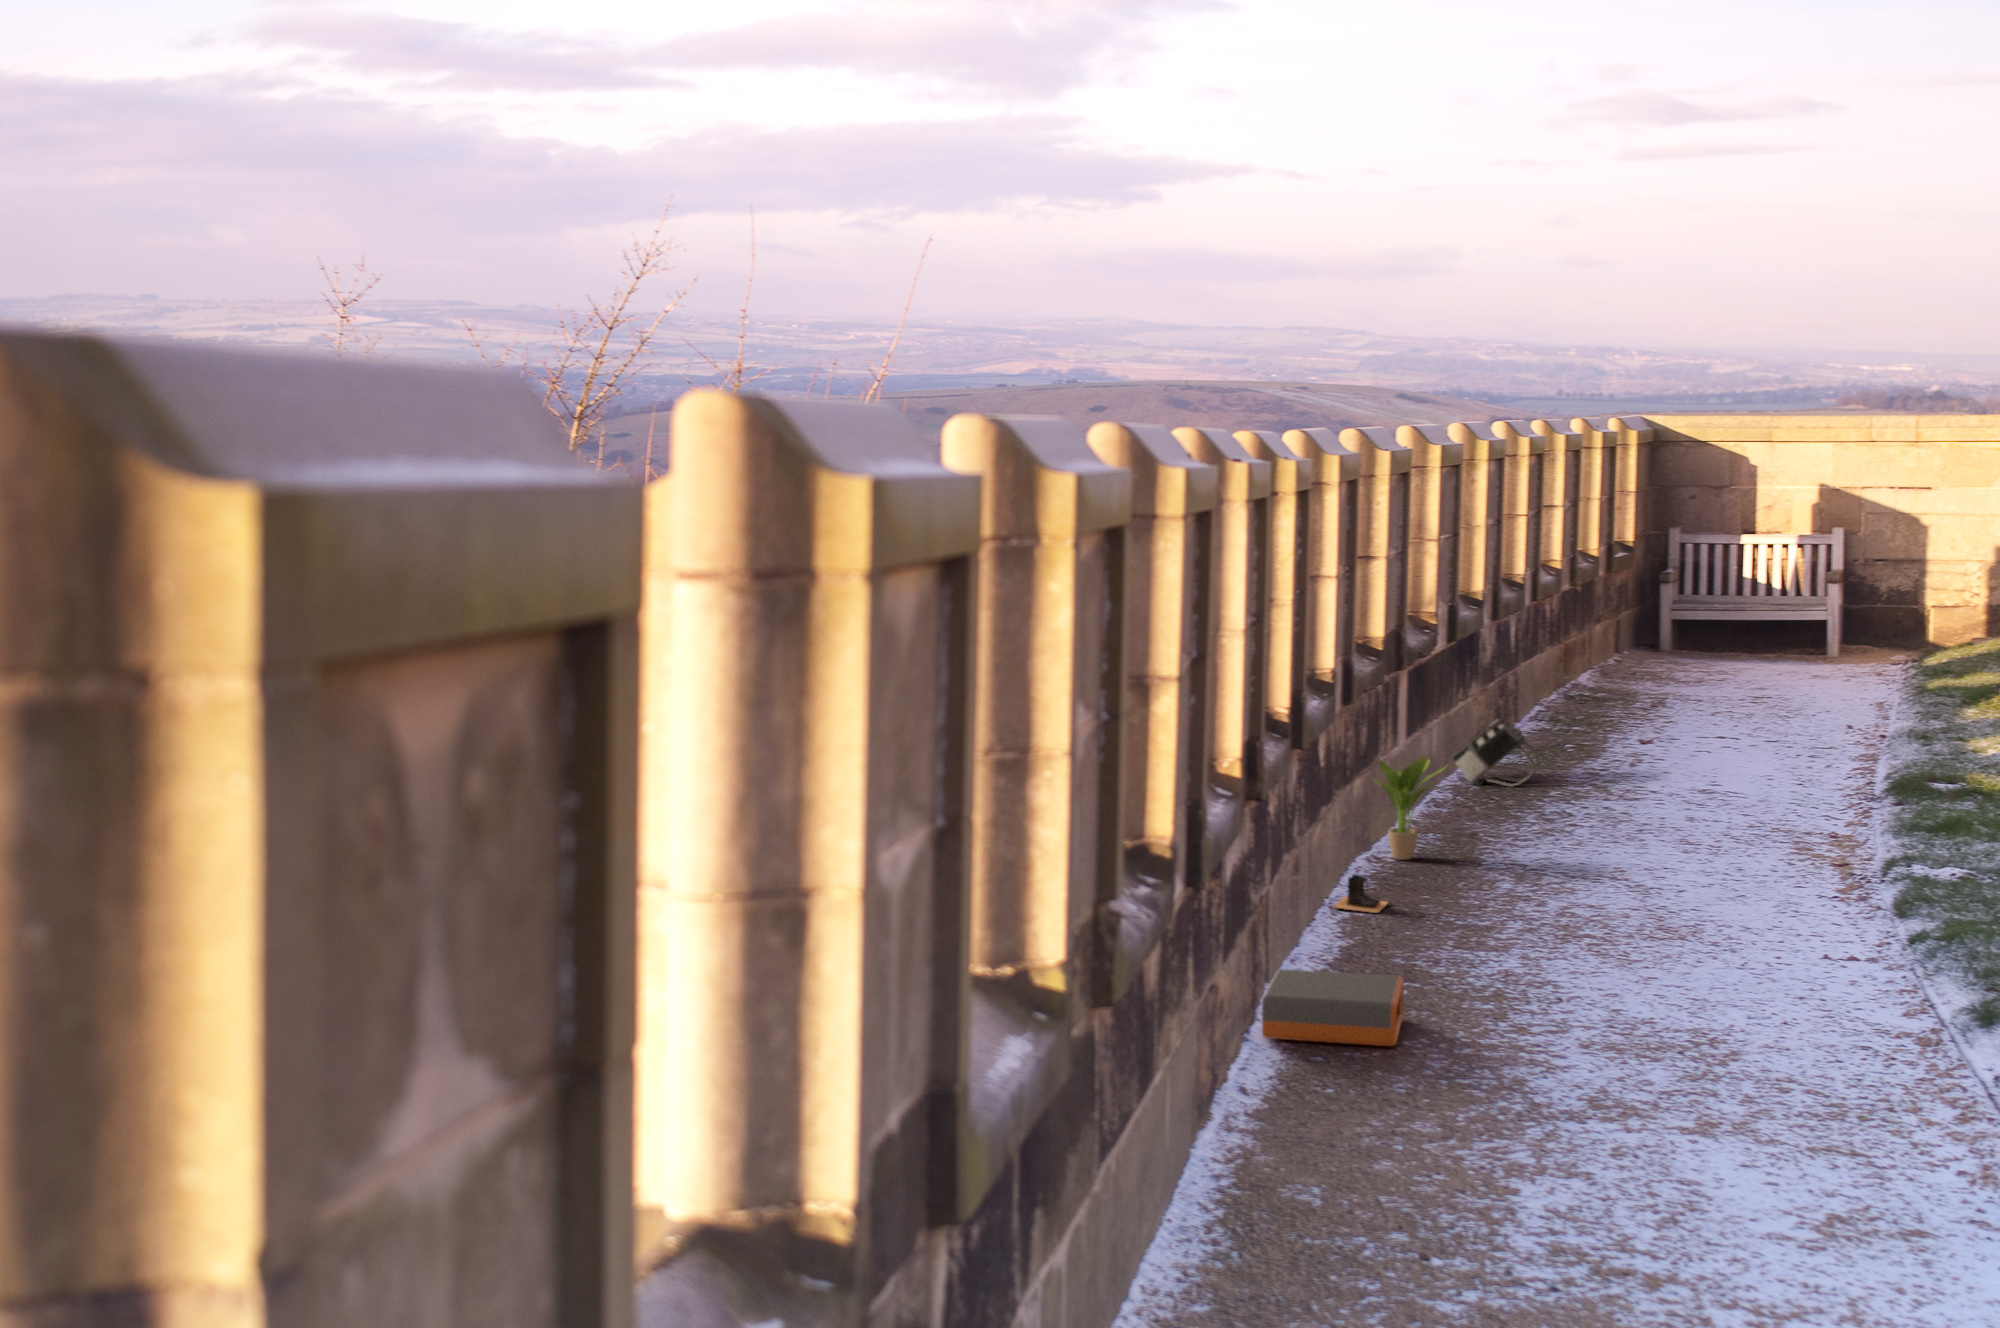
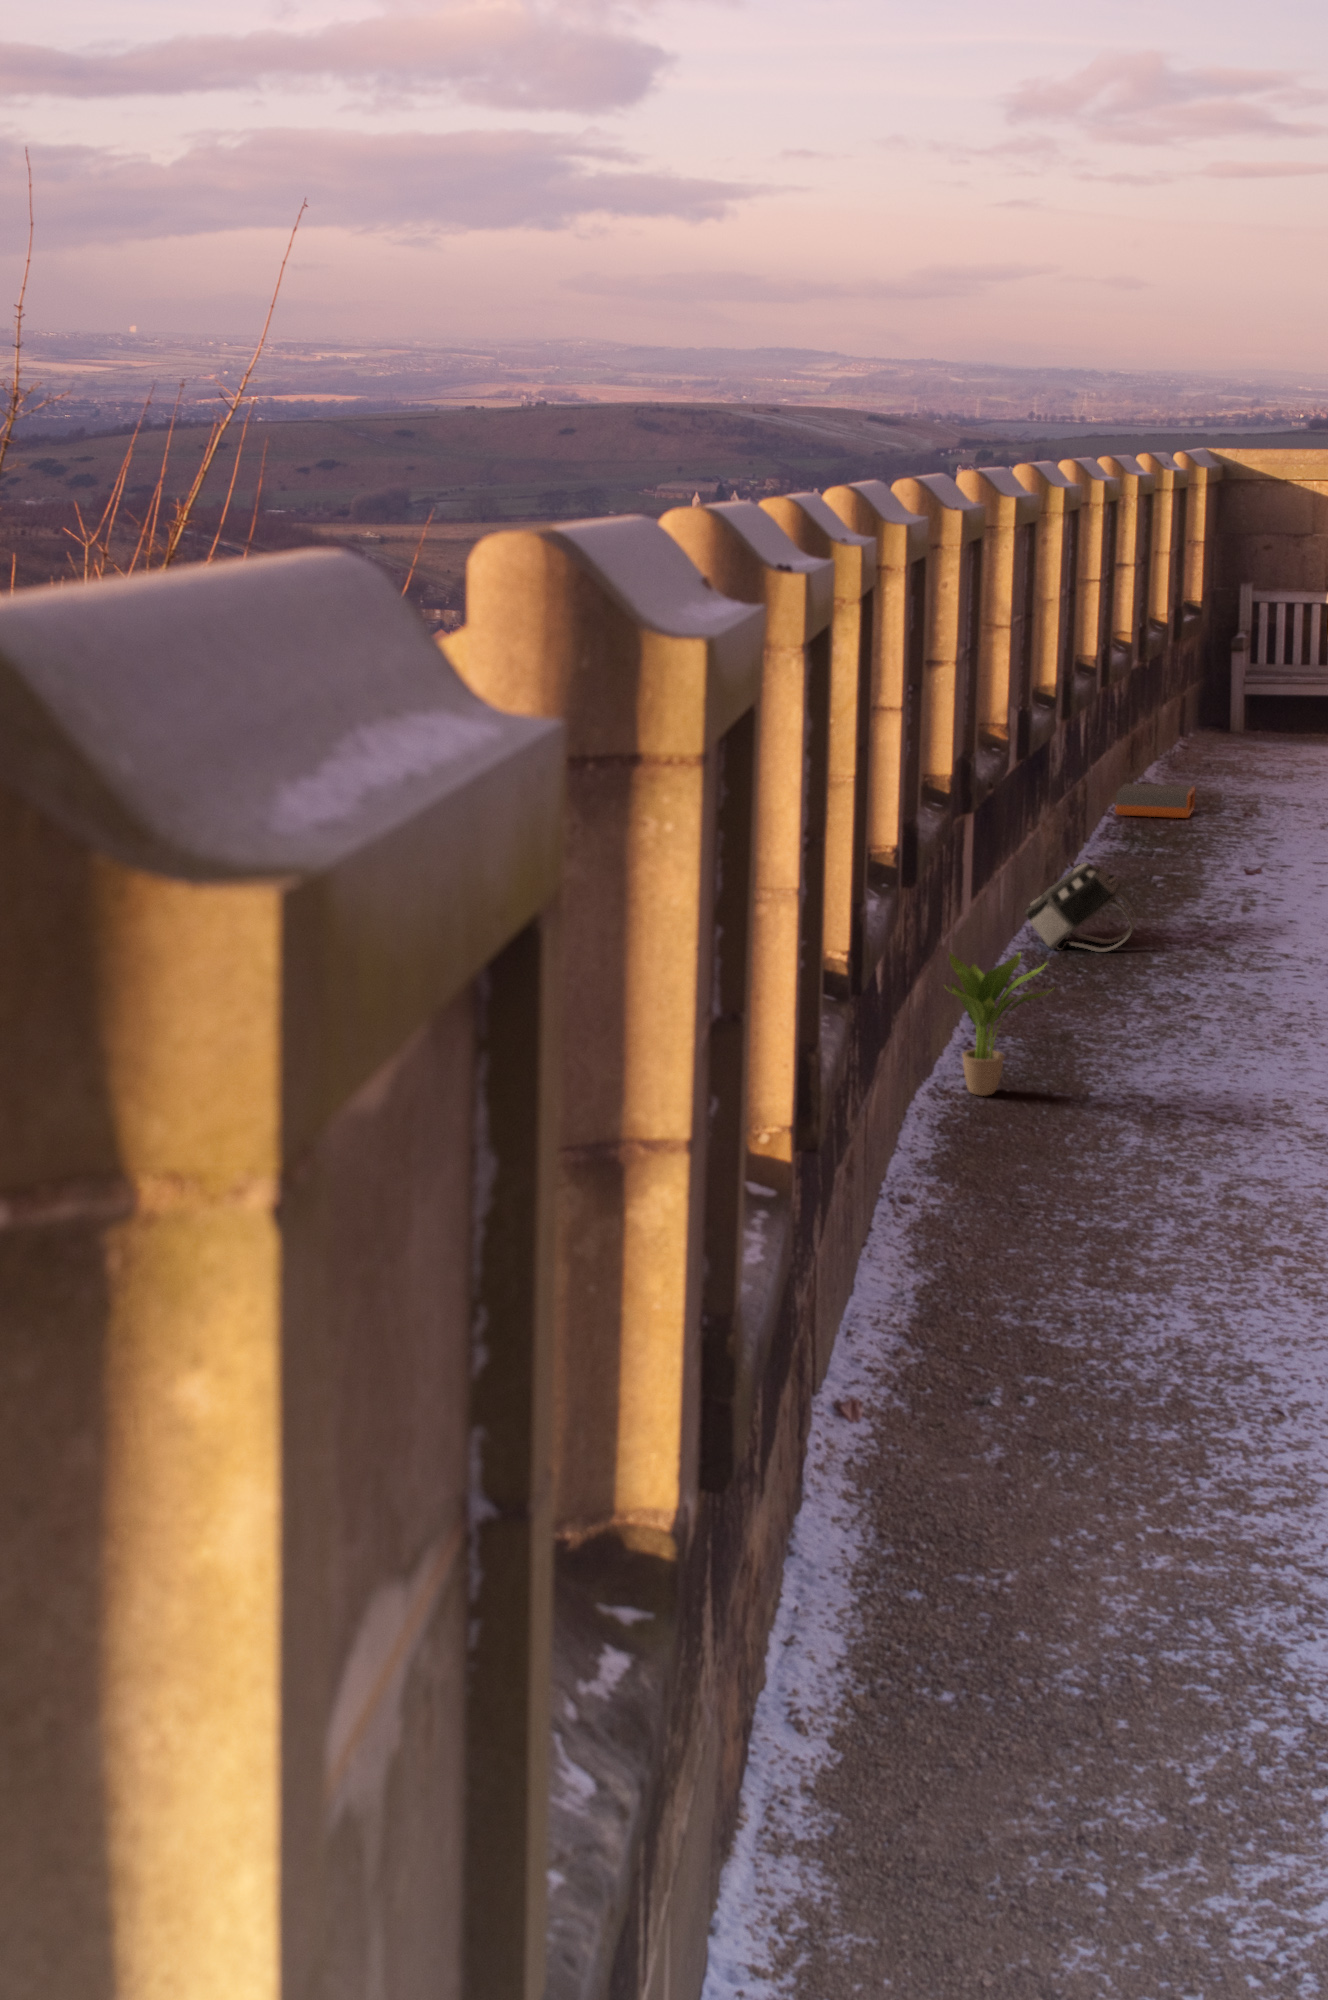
boots: present [1334,874,1388,913] -> none [896,1149,977,1211]
storage box: present [1262,969,1404,1046] -> present [1115,783,1195,818]

